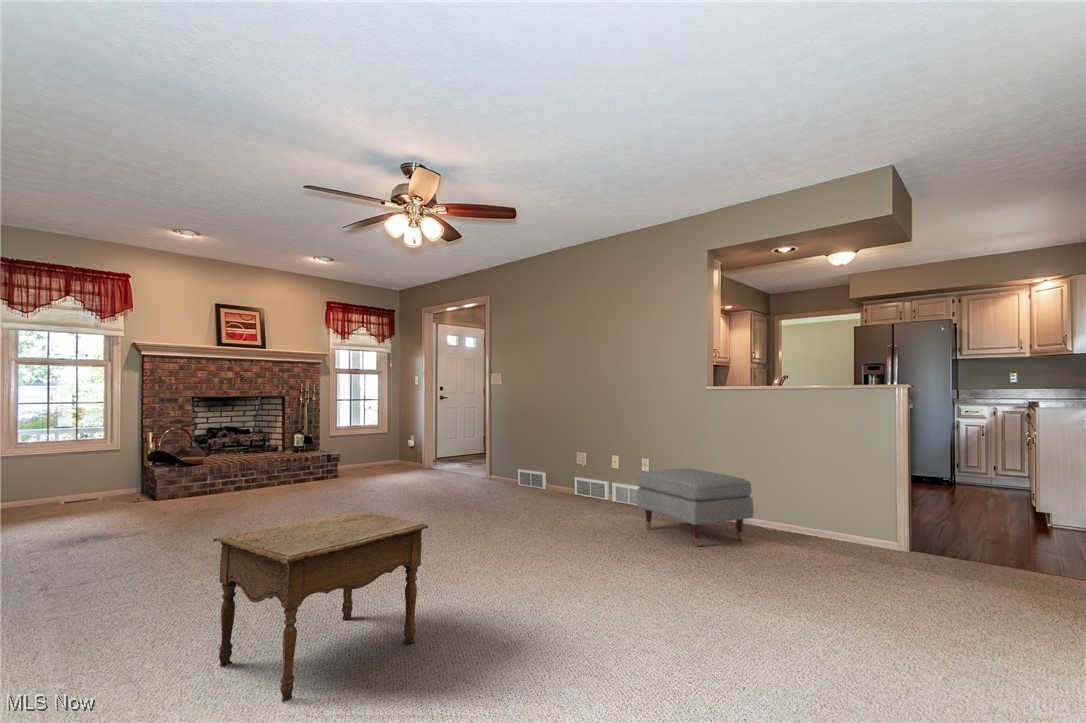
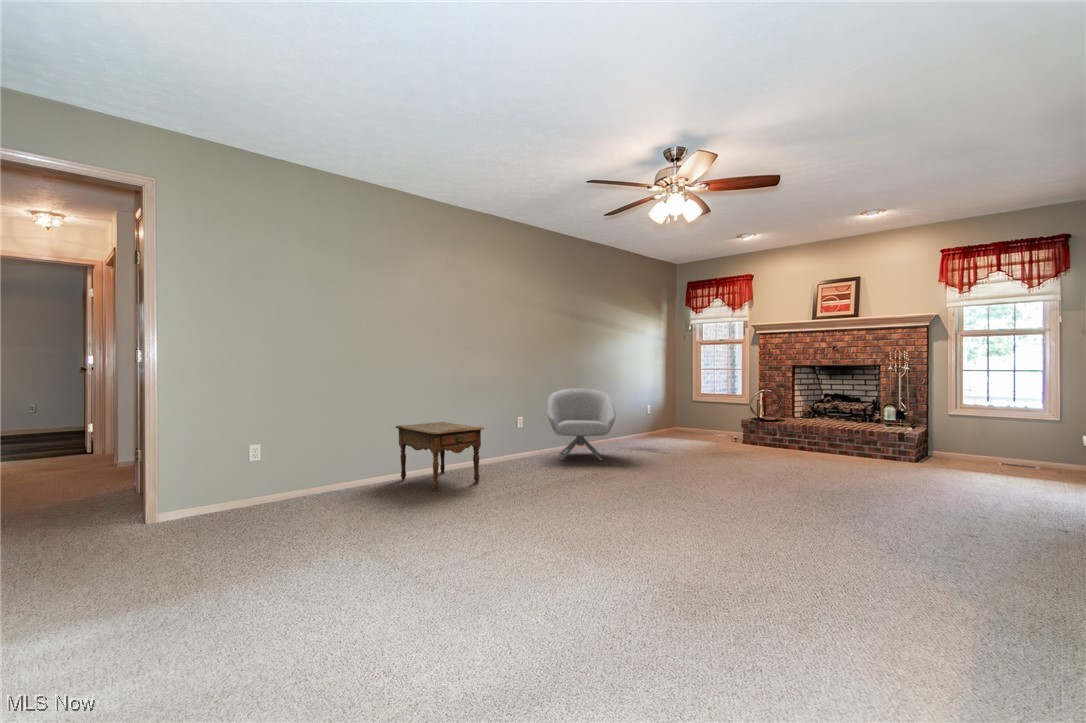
armchair: none [73,440,244,580] -> present [547,389,616,460]
ottoman: present [636,469,754,547] -> none [593,488,810,644]

